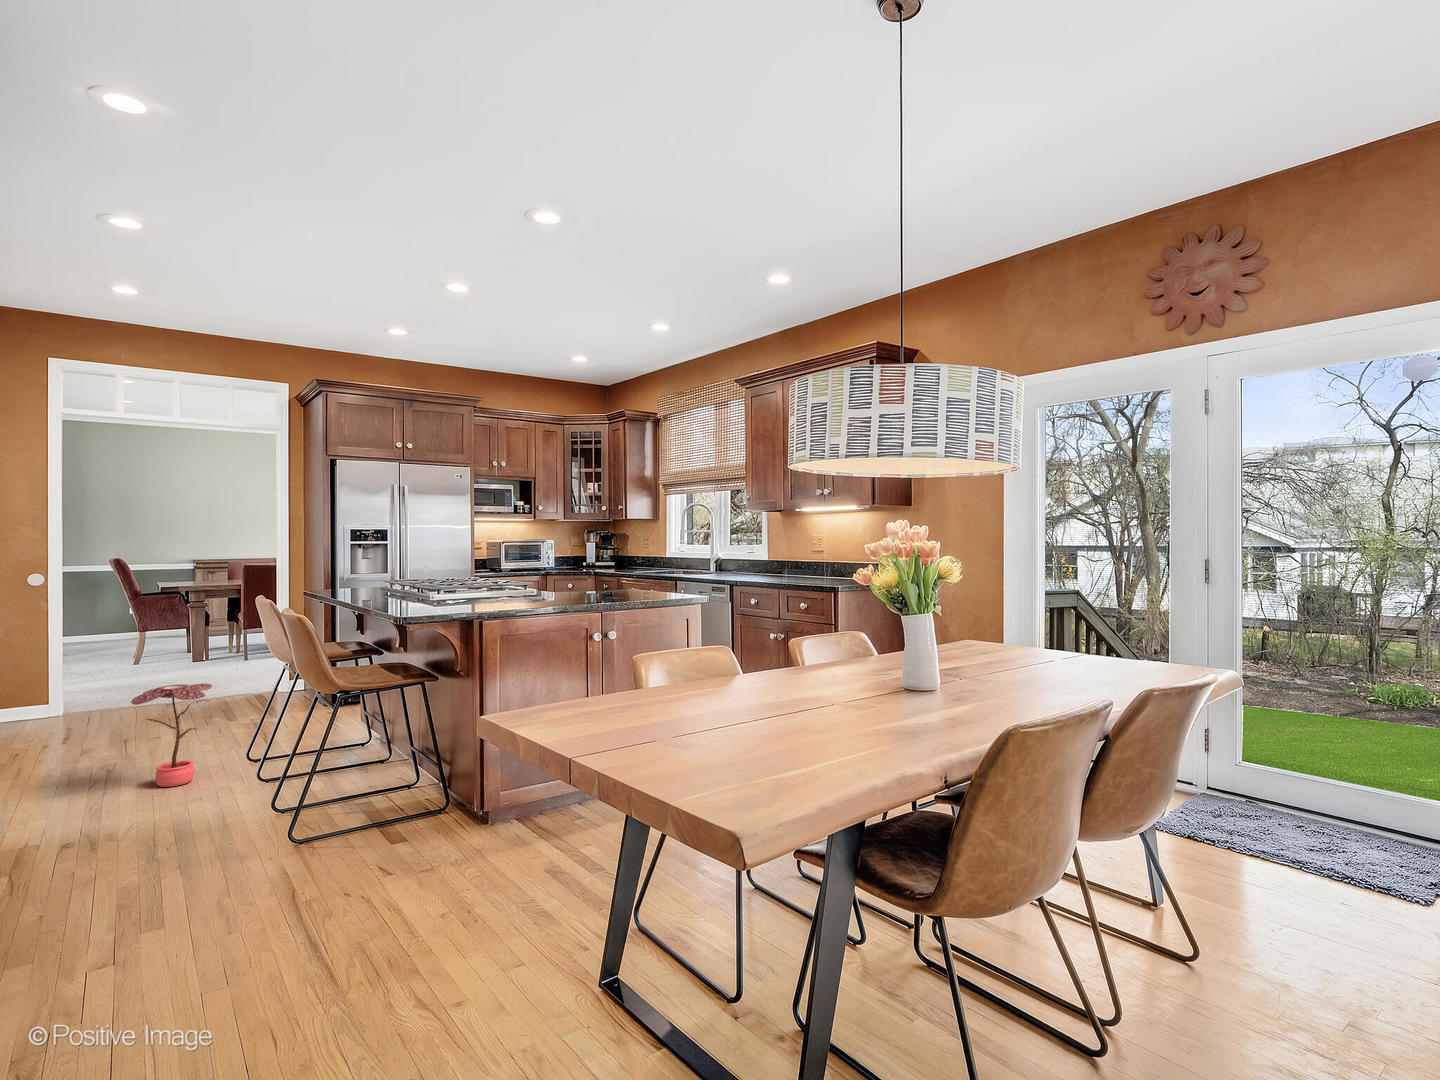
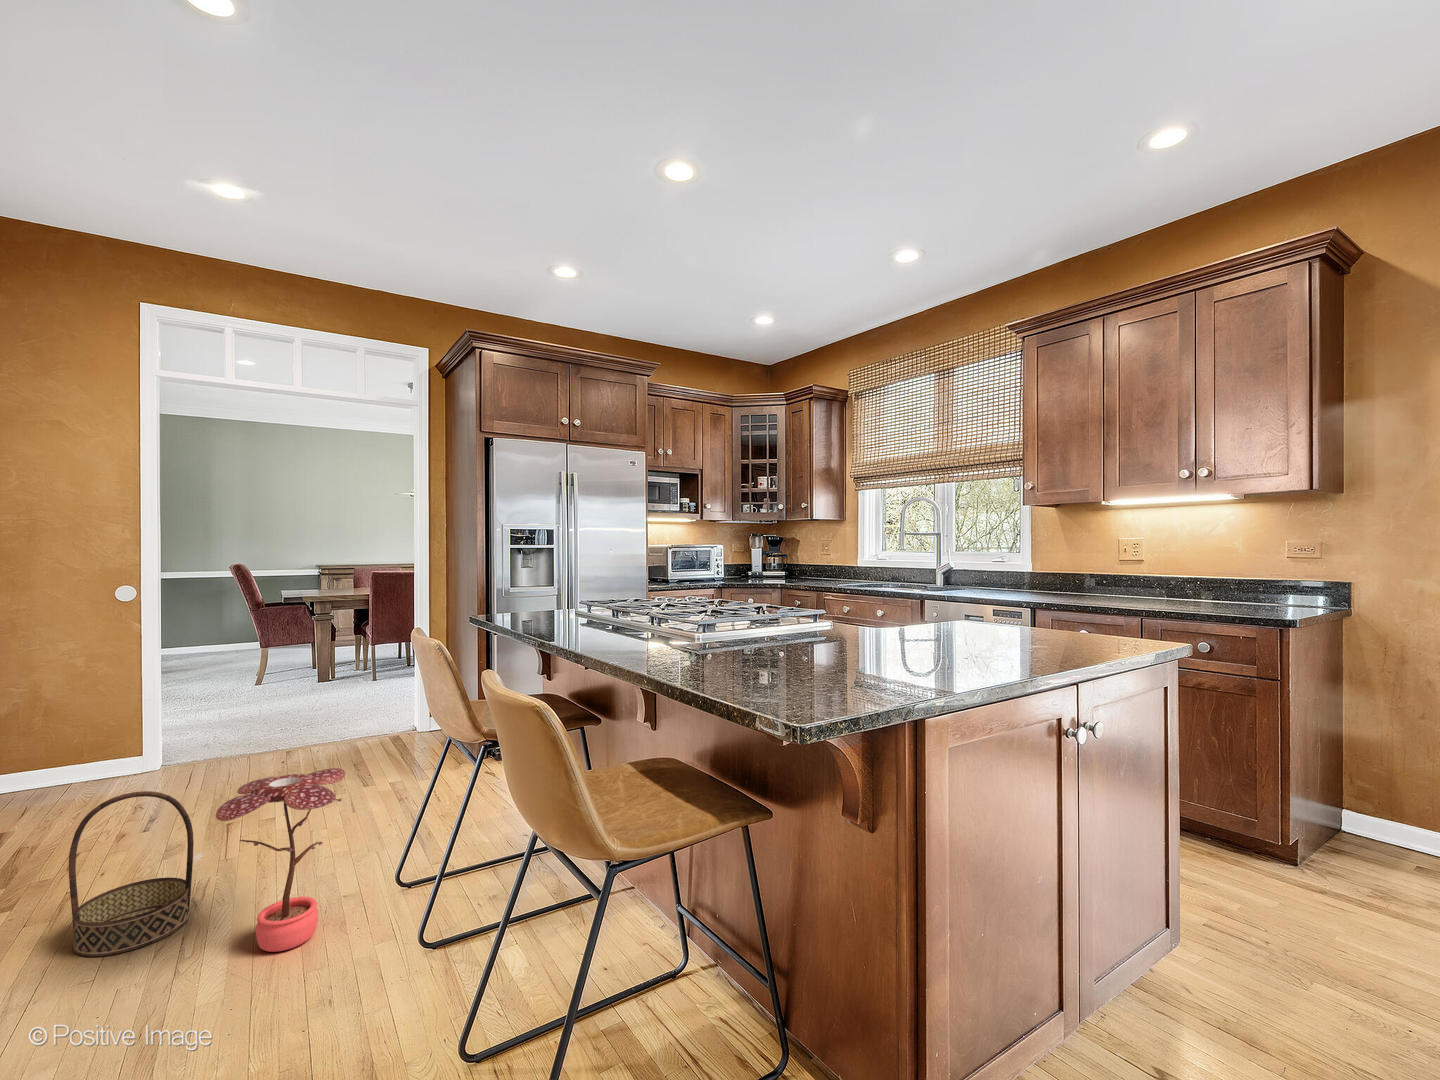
basket: none [35,696,112,791] -> present [69,791,194,957]

